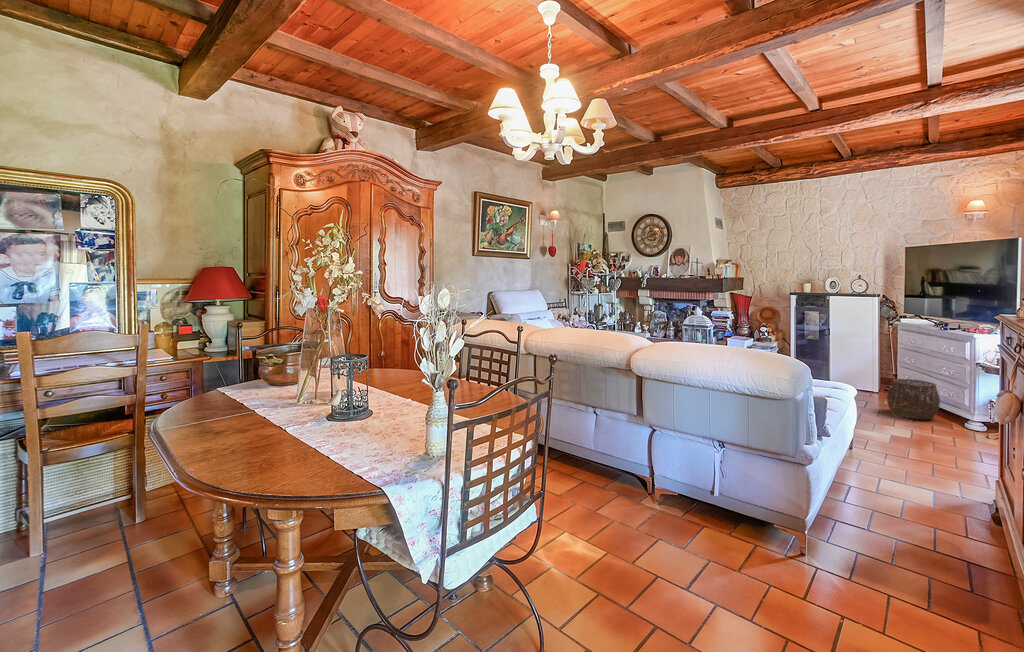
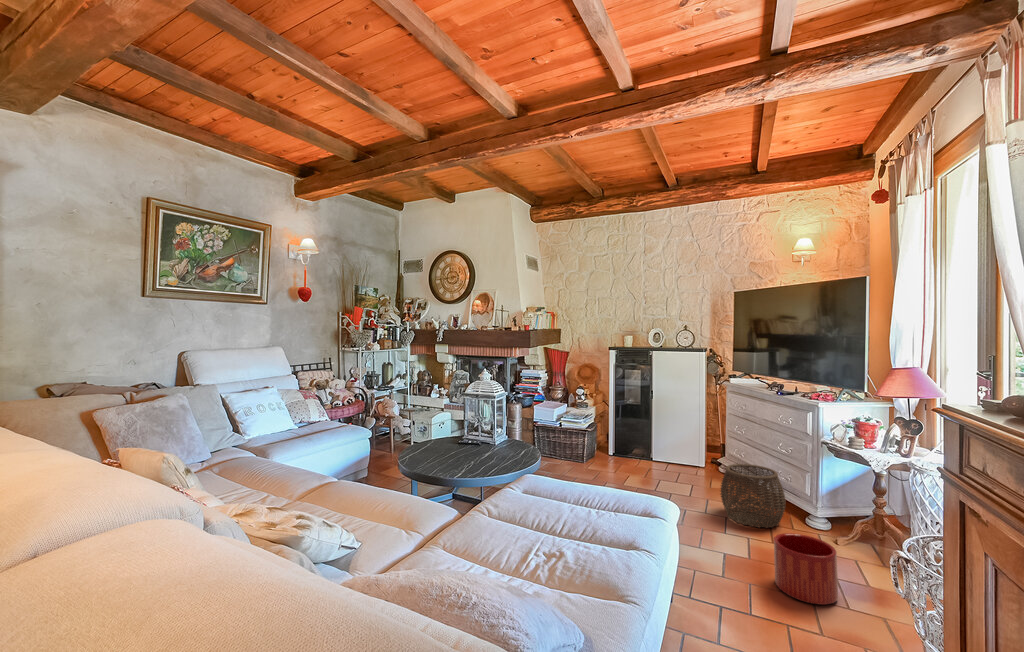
planter: none [923,413,969,449] -> present [774,533,838,605]

